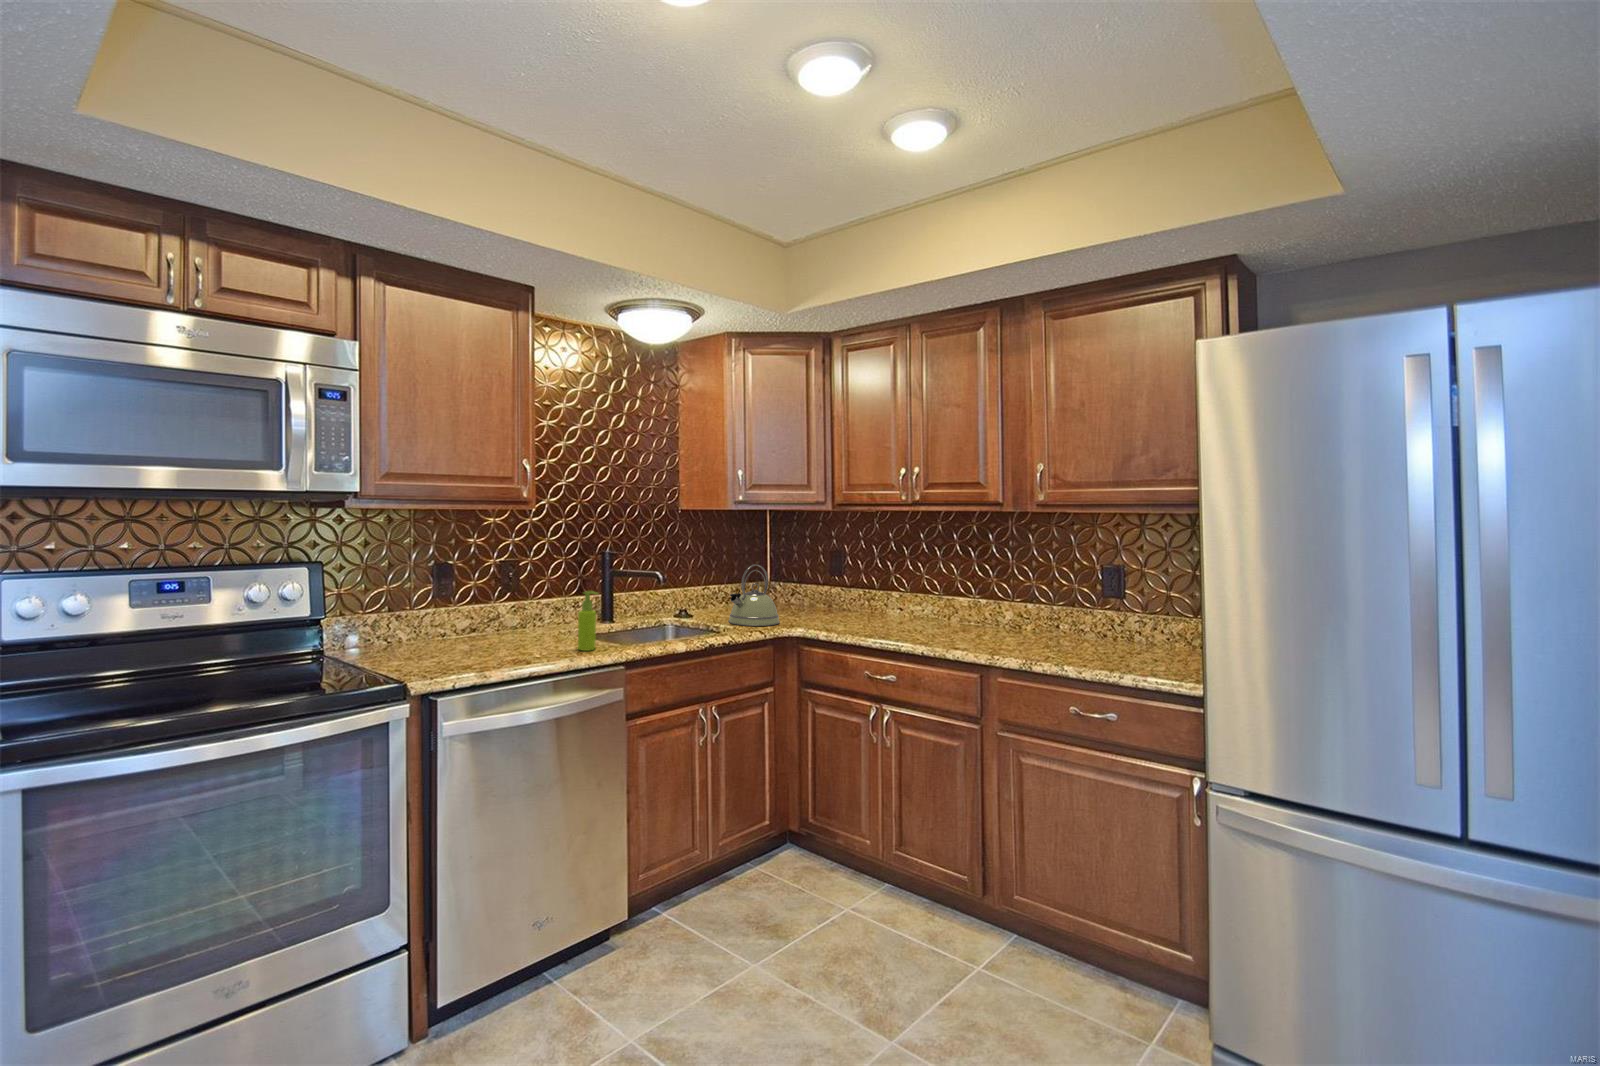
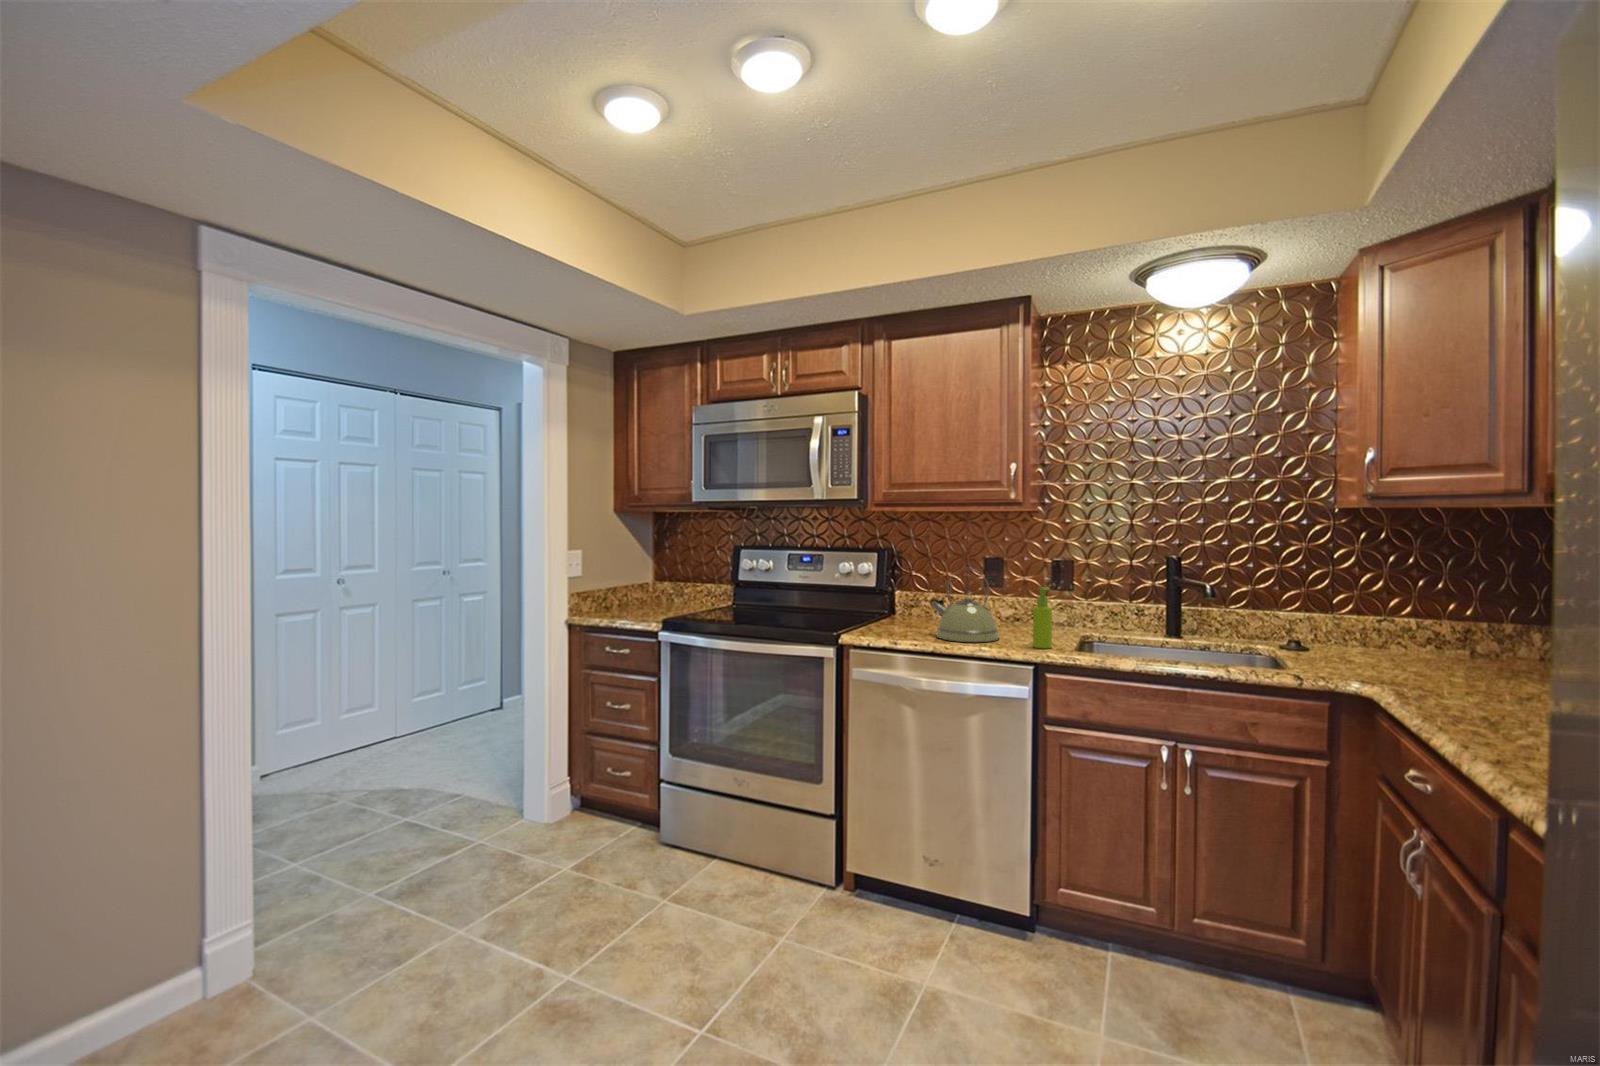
kettle: present [729,564,780,626] -> present [930,568,999,642]

